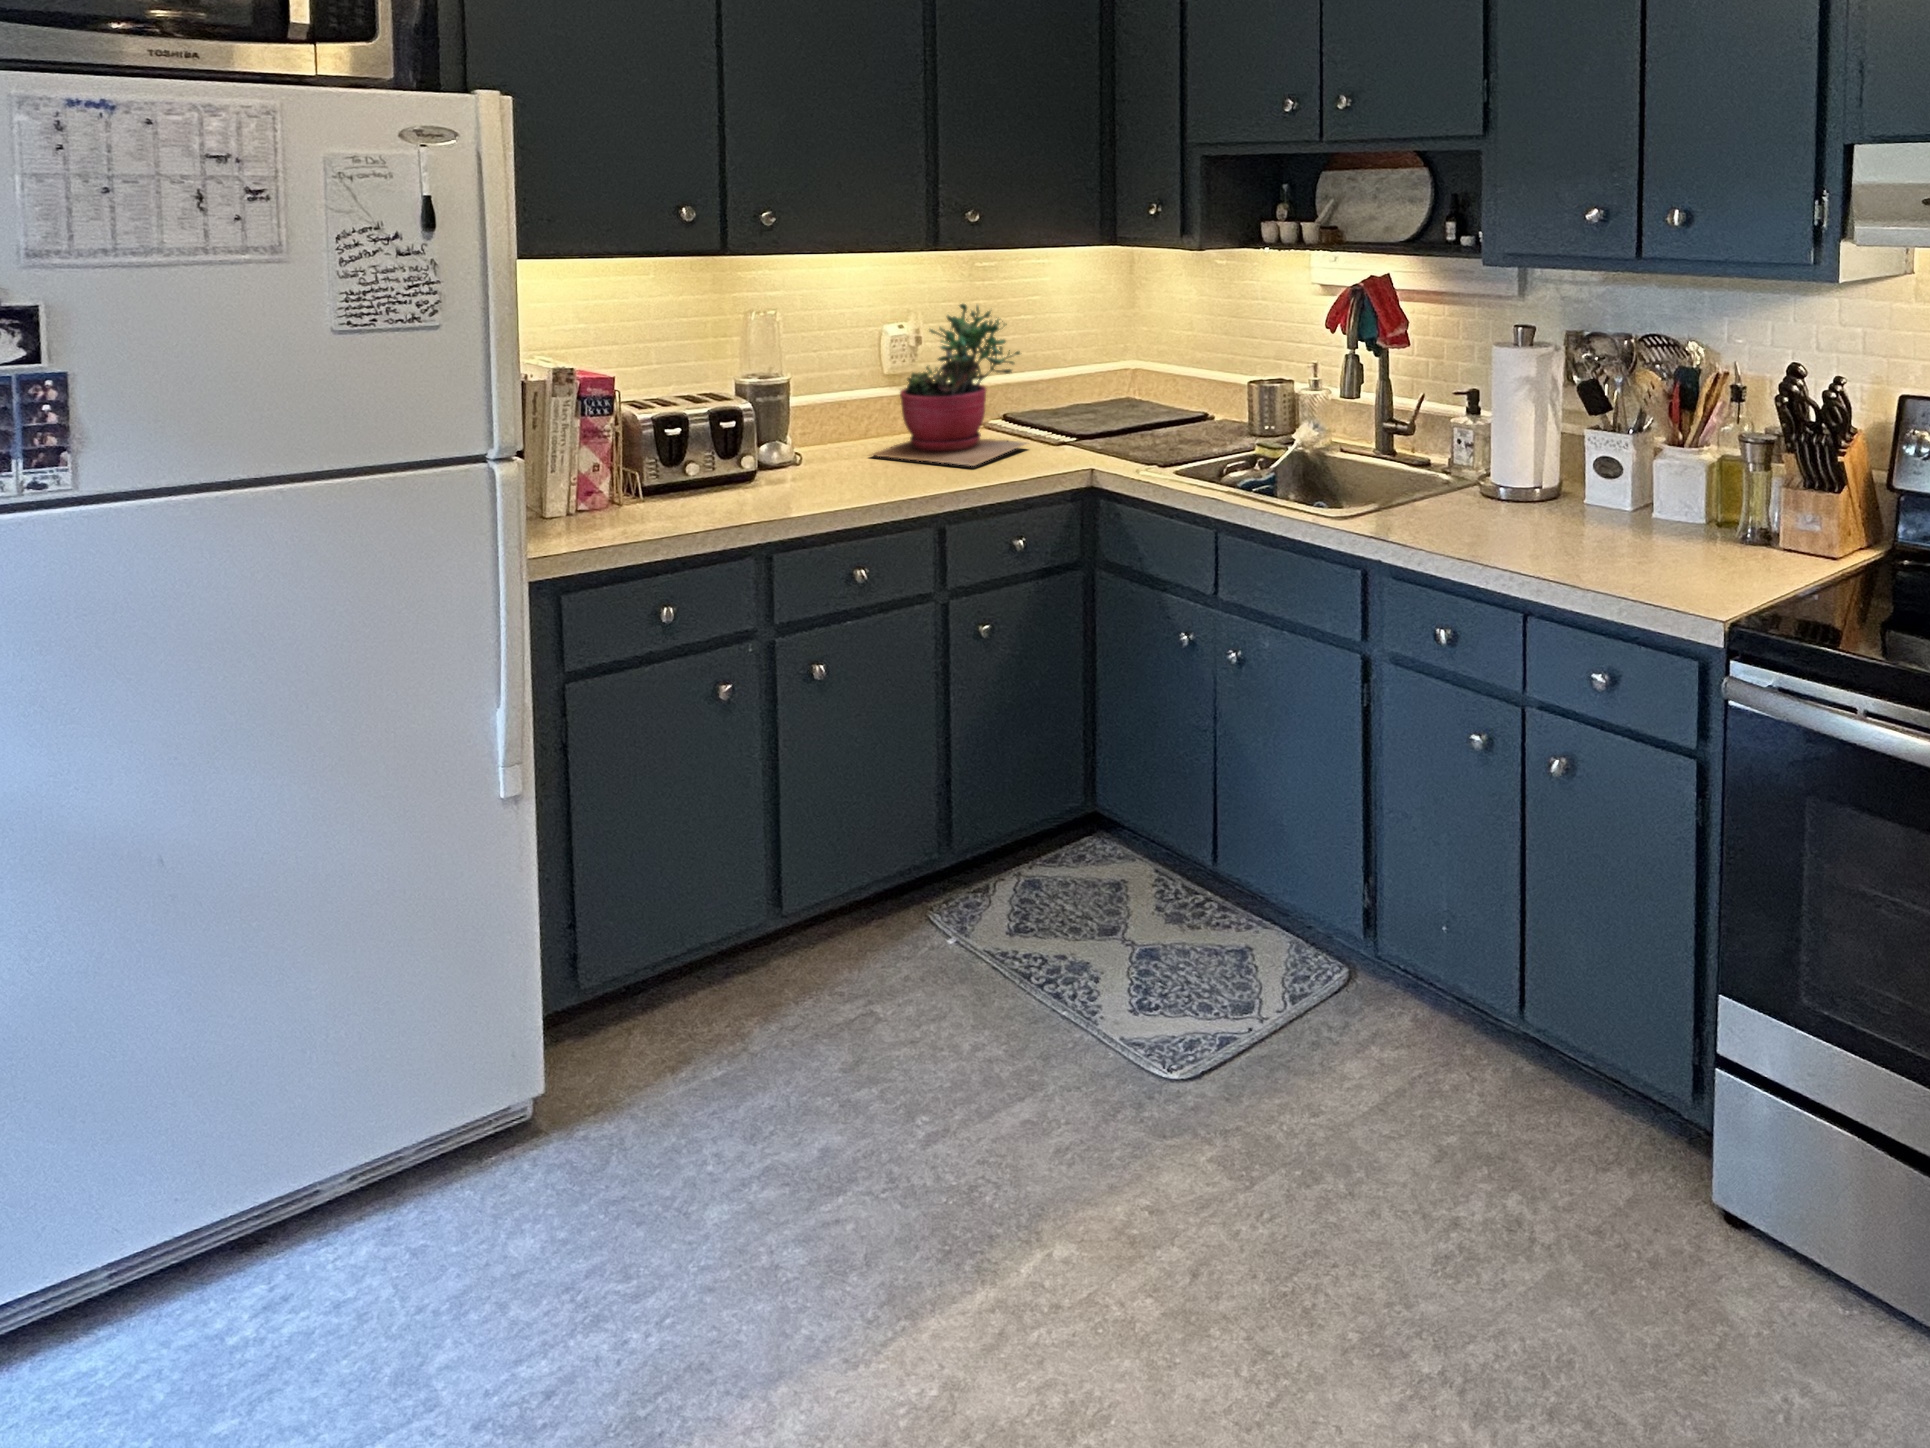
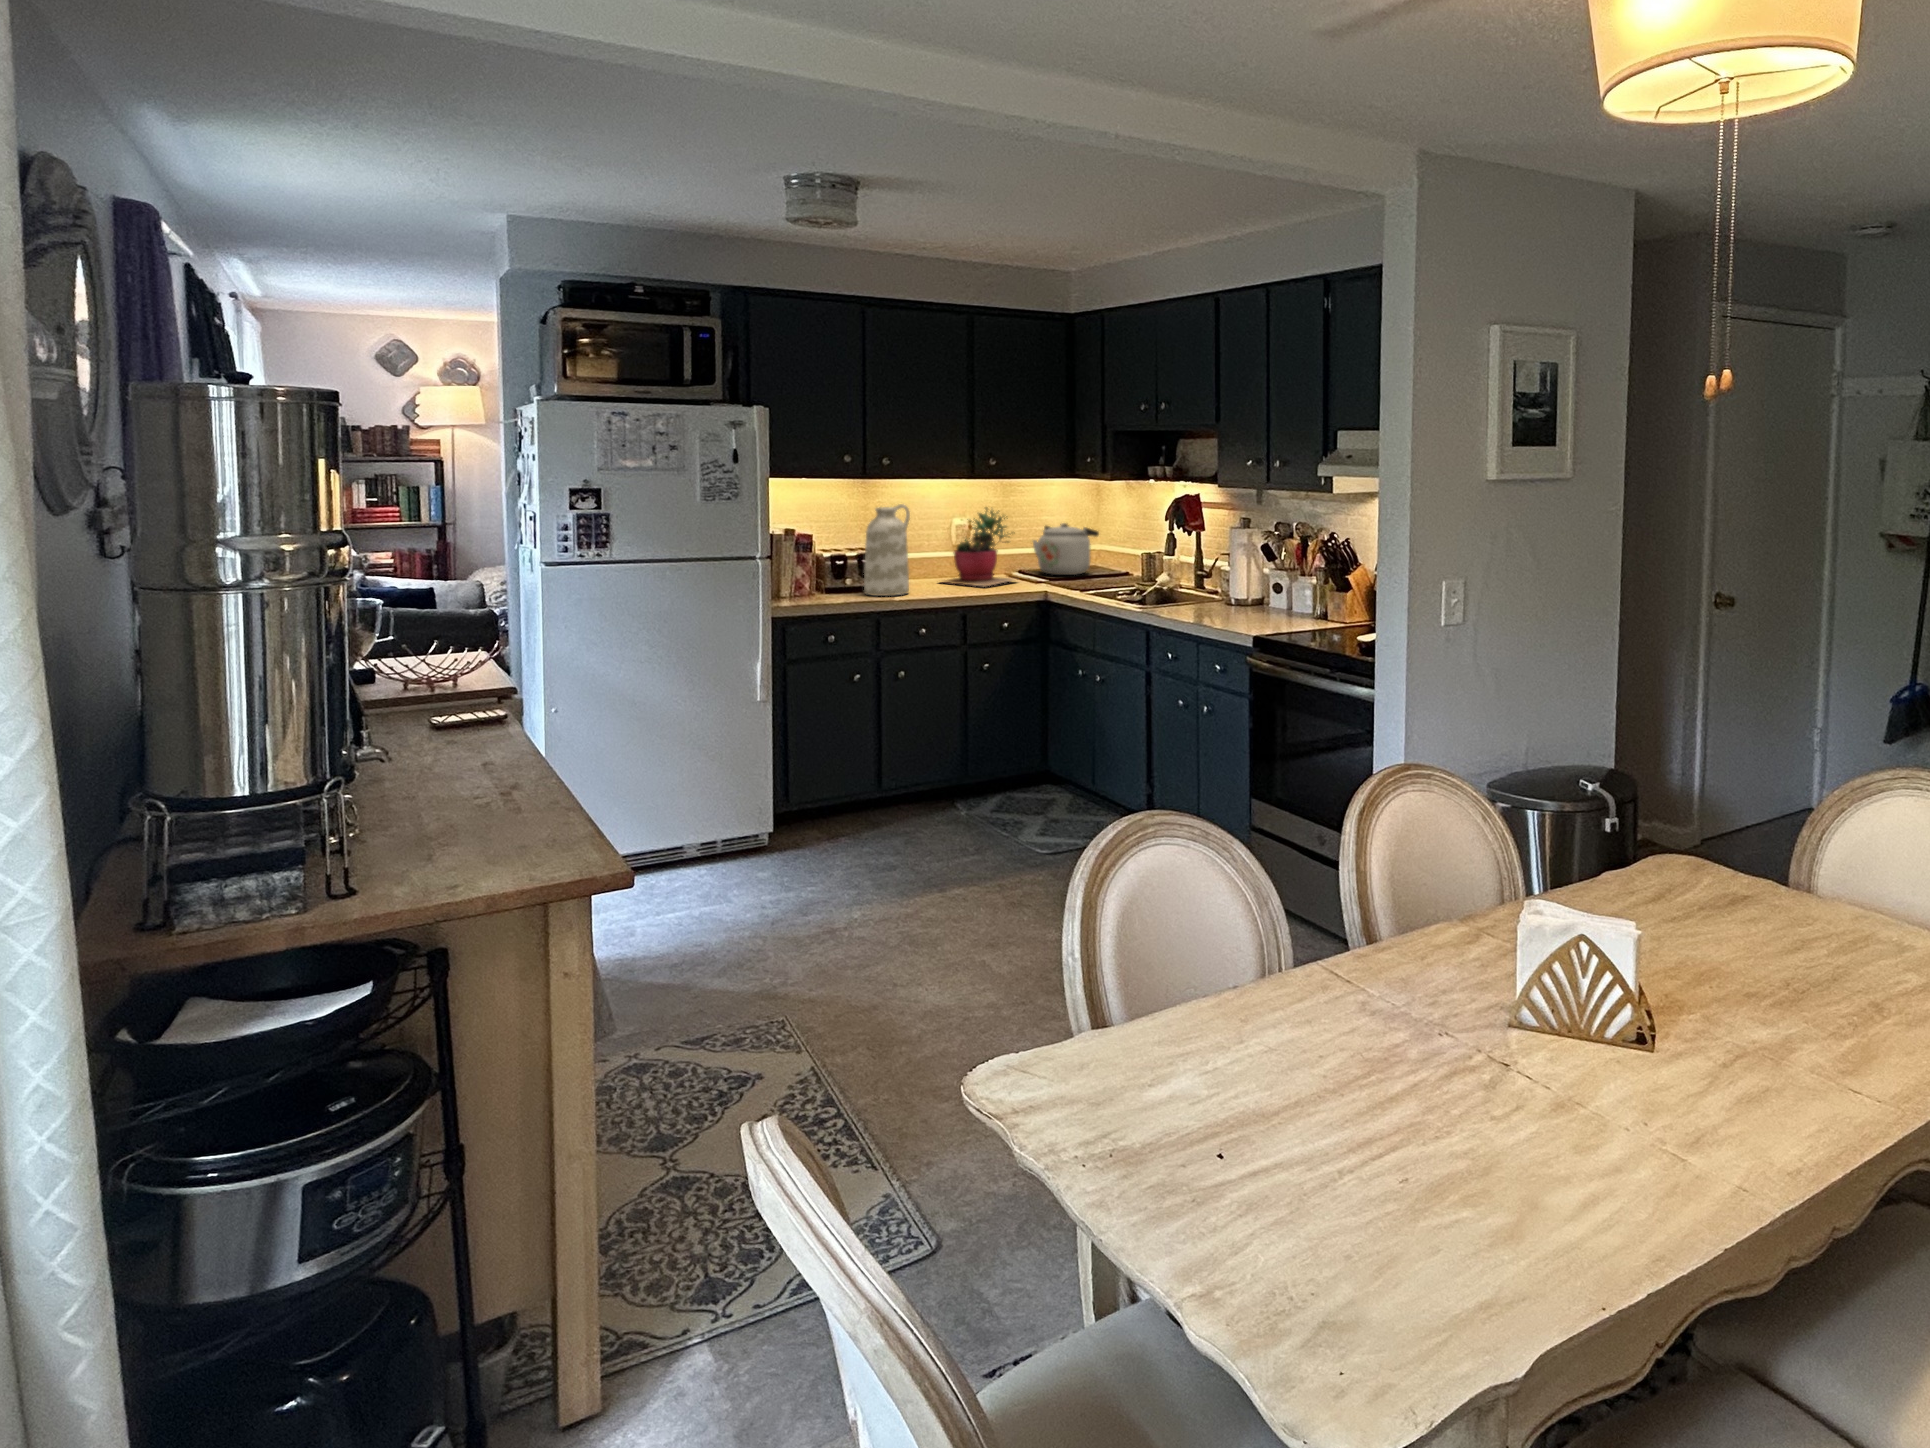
vase: none [731,307,826,504] -> present [864,504,910,596]
kettle: none [1032,327,1158,426] -> present [1033,523,1099,575]

